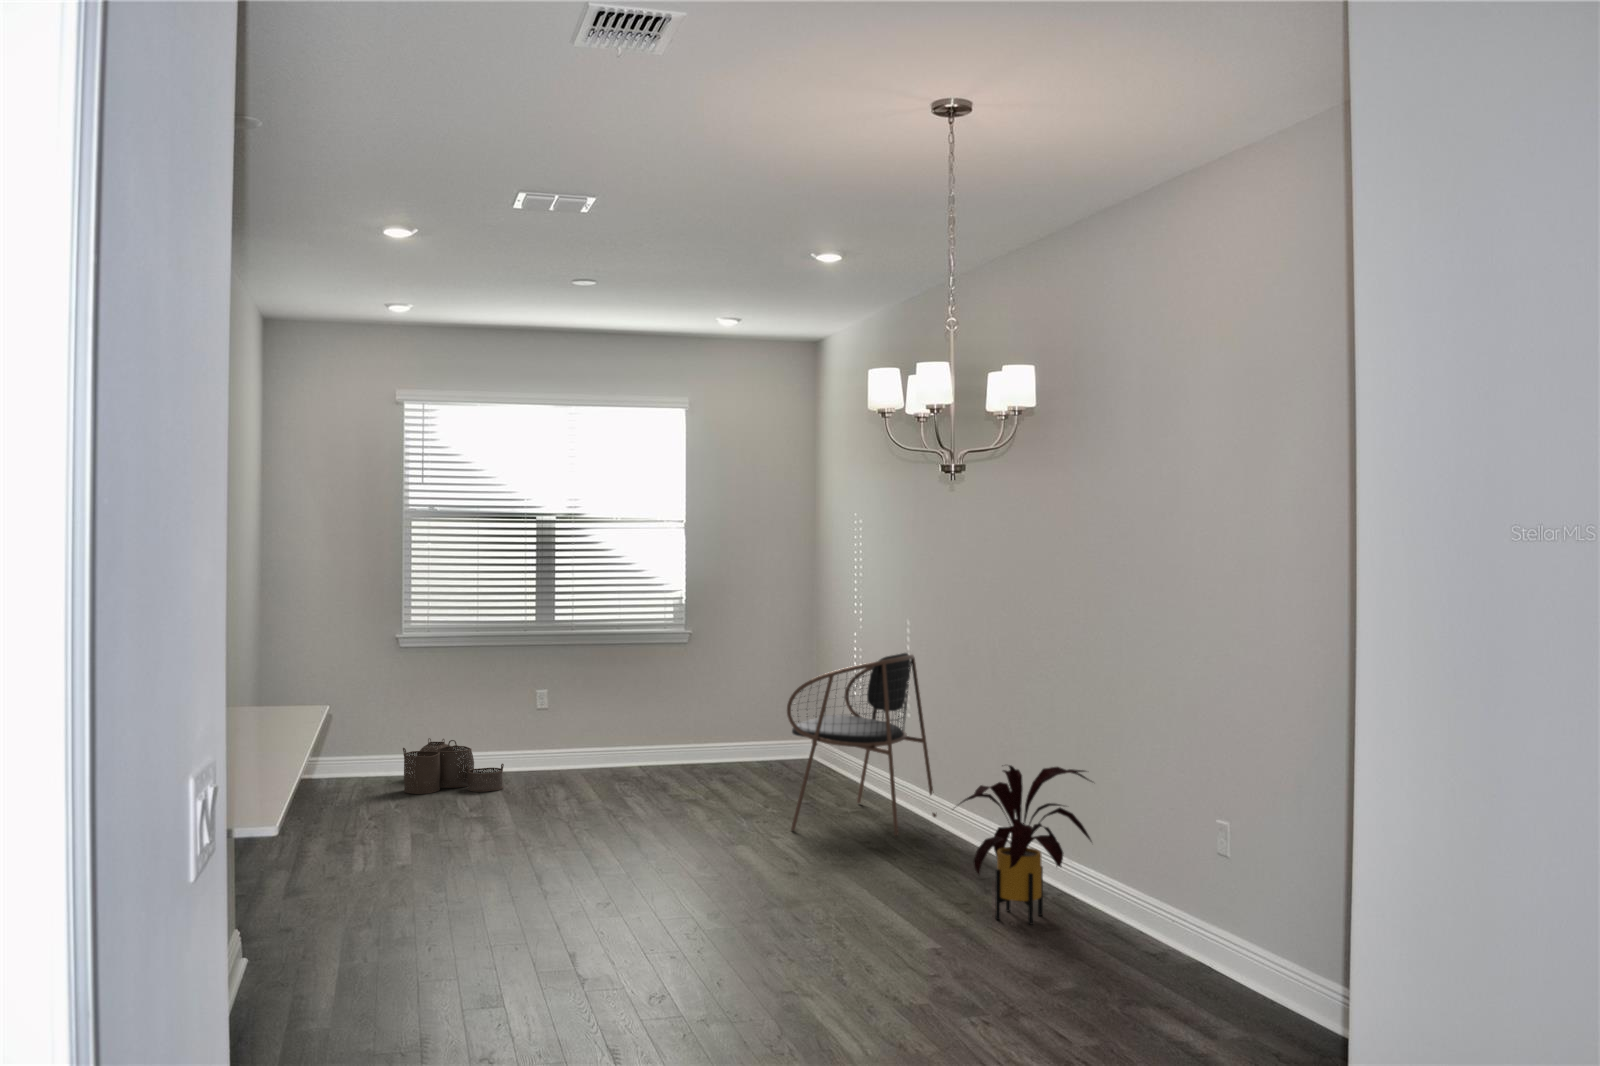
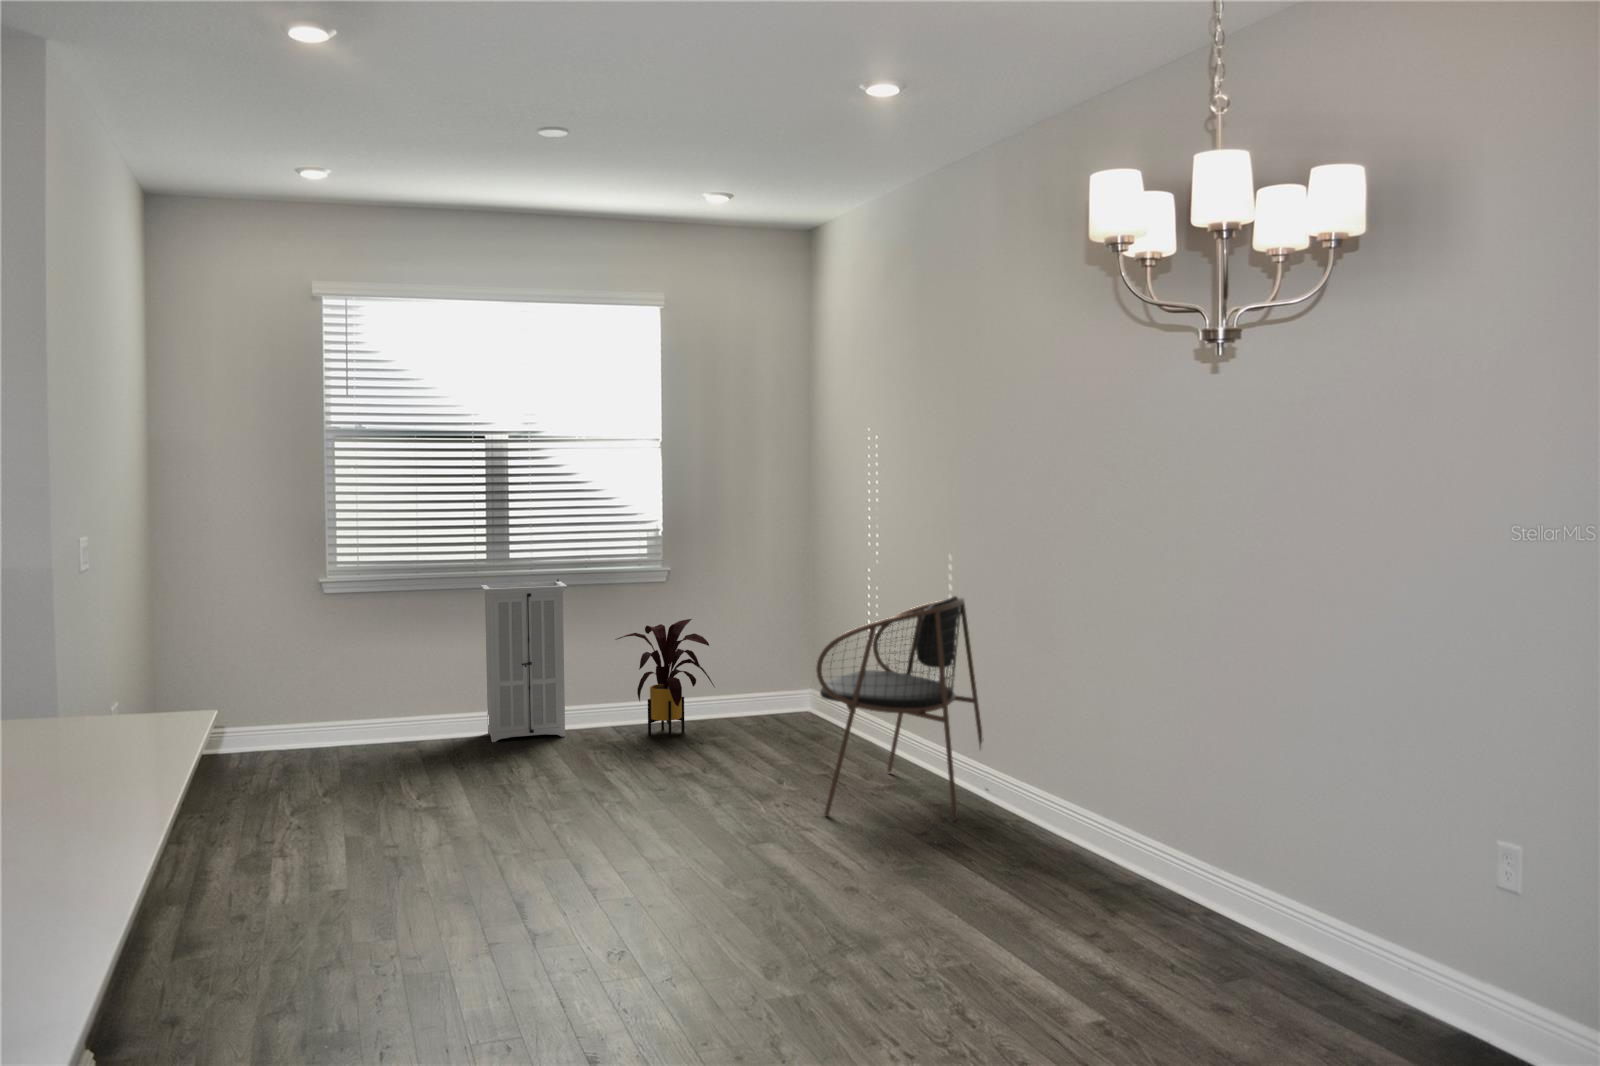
storage cabinet: none [528,638,600,776] -> present [481,579,568,742]
woven basket: present [403,738,504,794] -> none [333,702,457,773]
house plant: present [960,765,1091,924] -> present [616,619,714,737]

